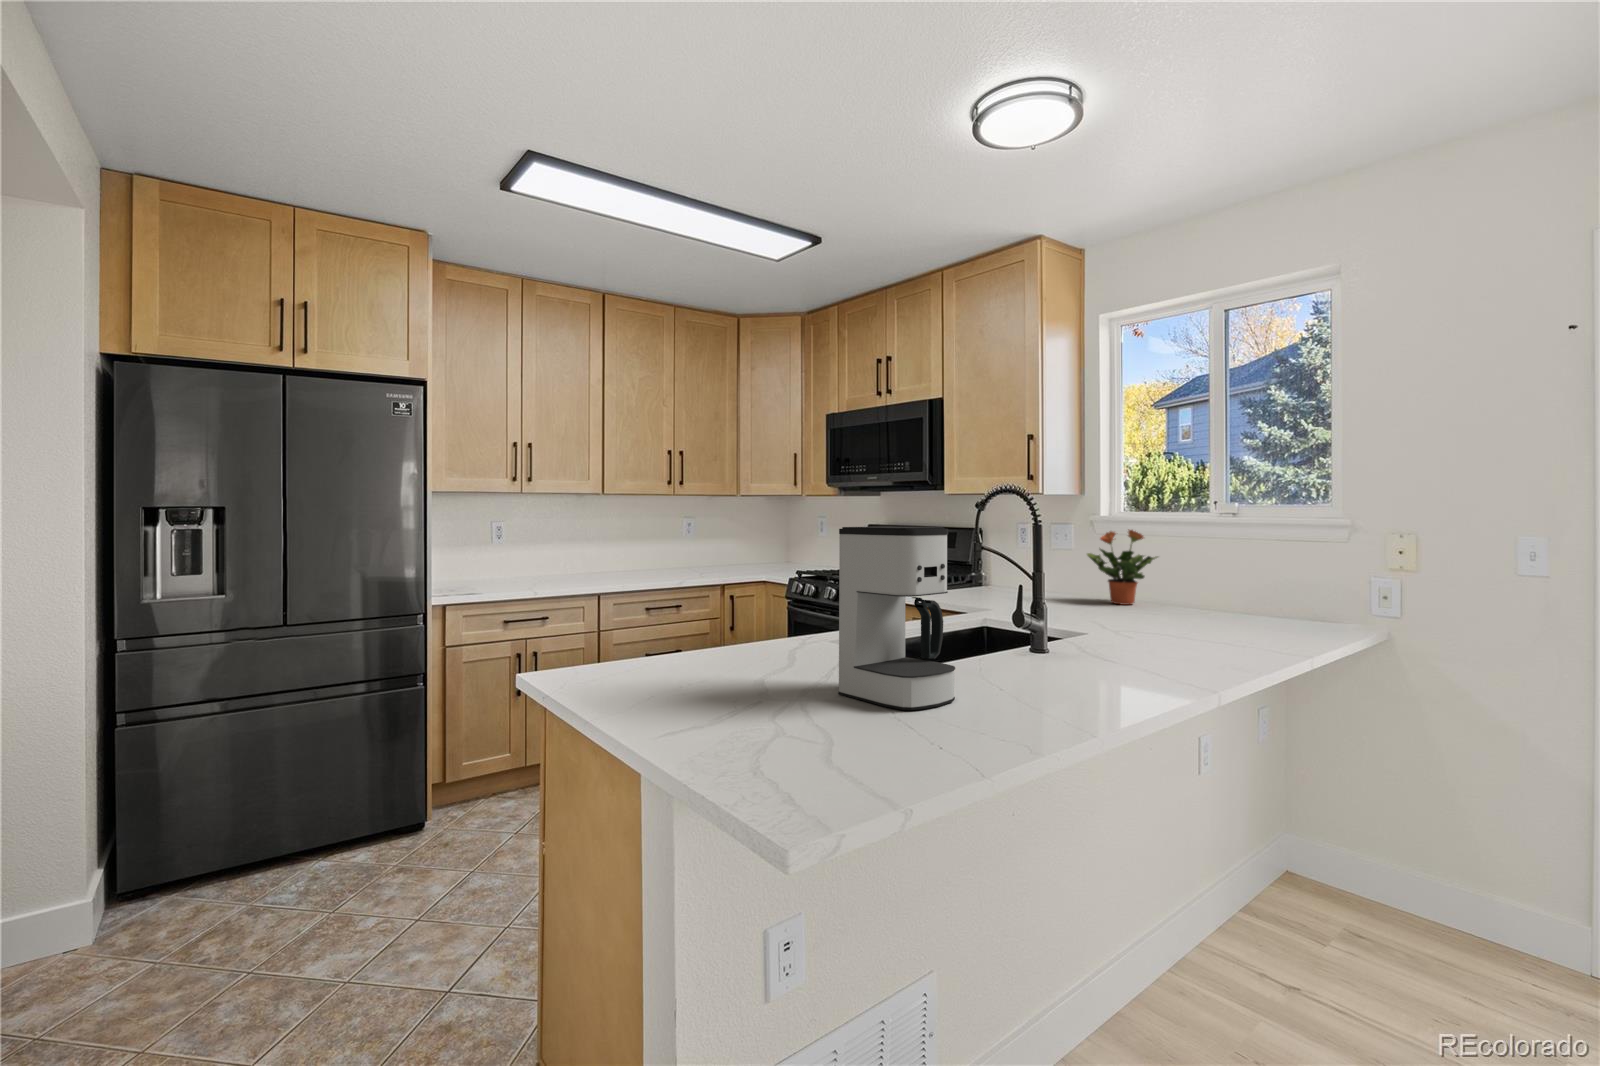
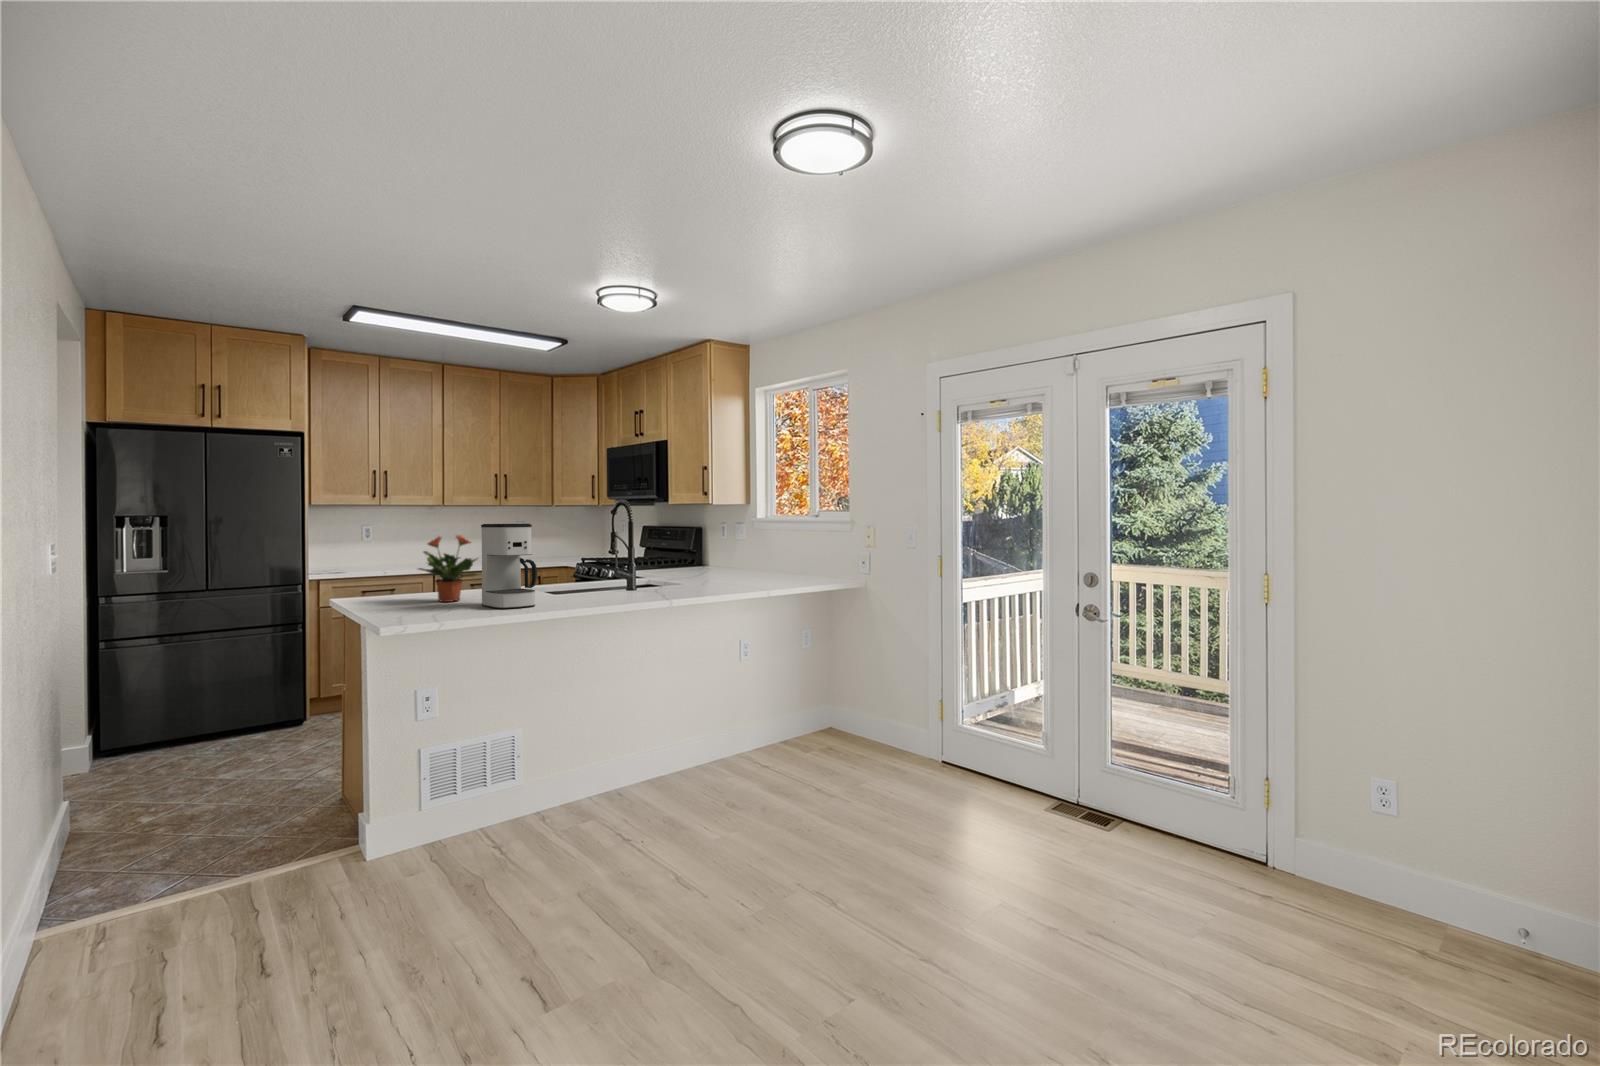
potted plant: present [1087,530,1158,605] -> present [419,535,477,602]

